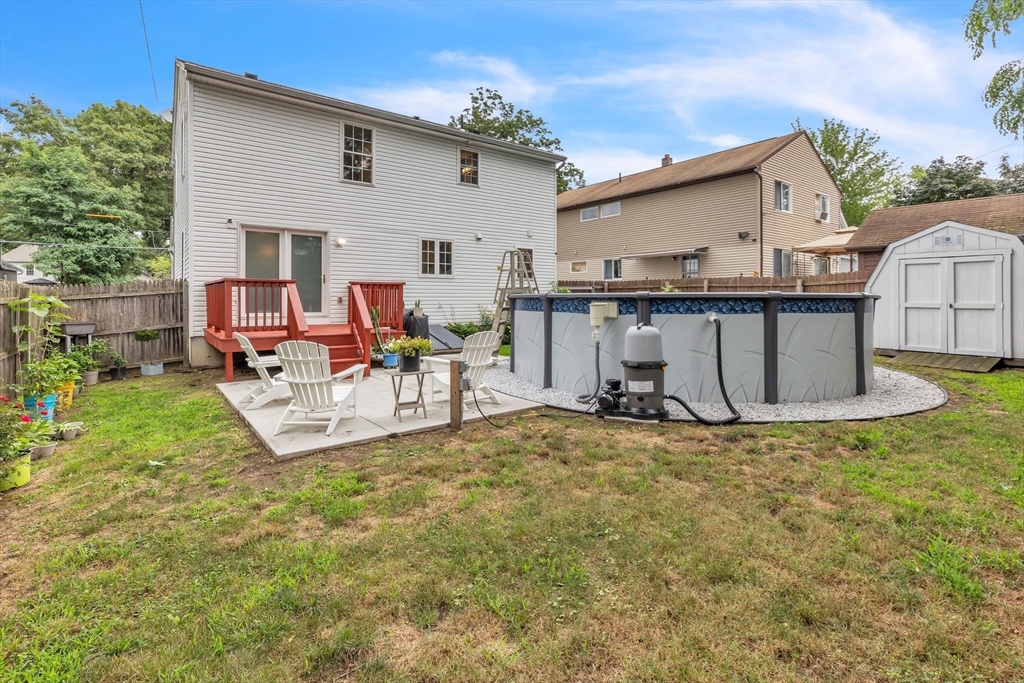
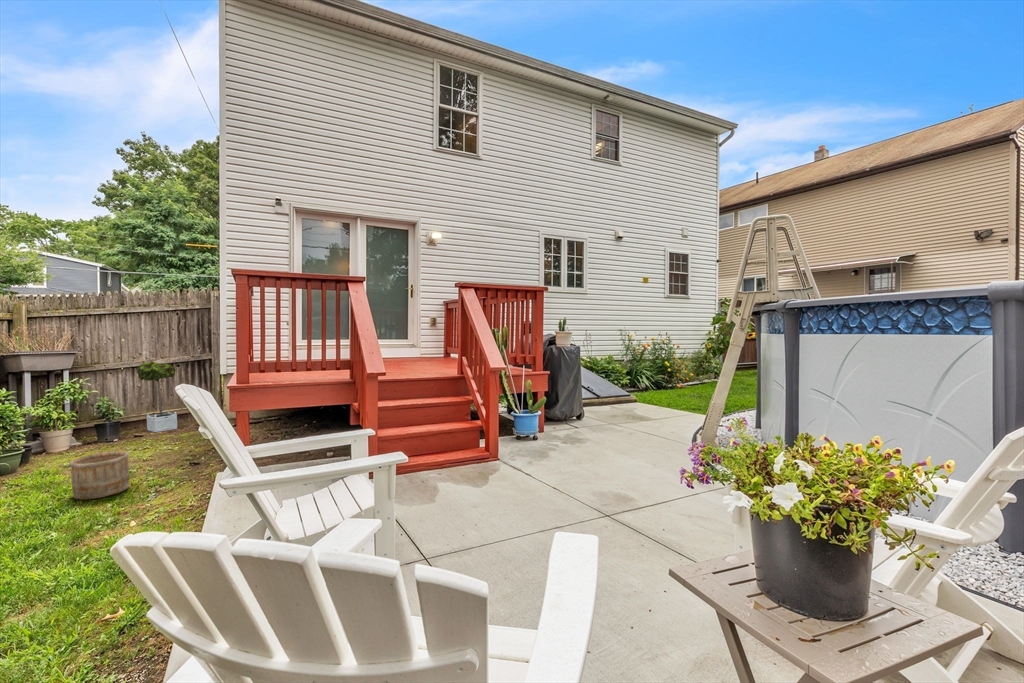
wooden bucket: none [144,378,175,401] -> present [69,451,129,500]

